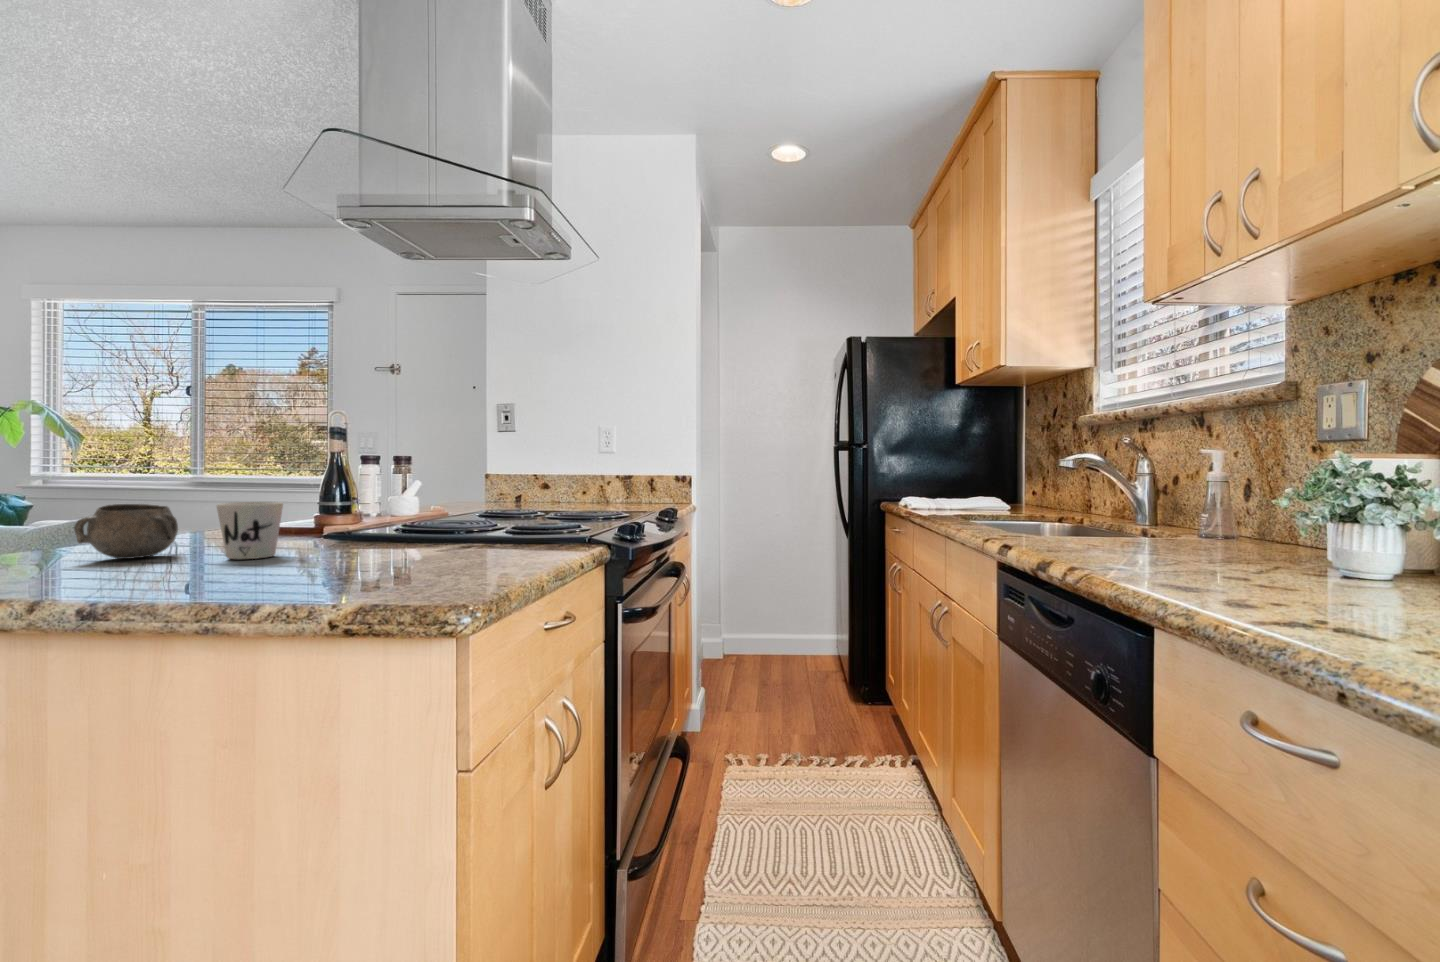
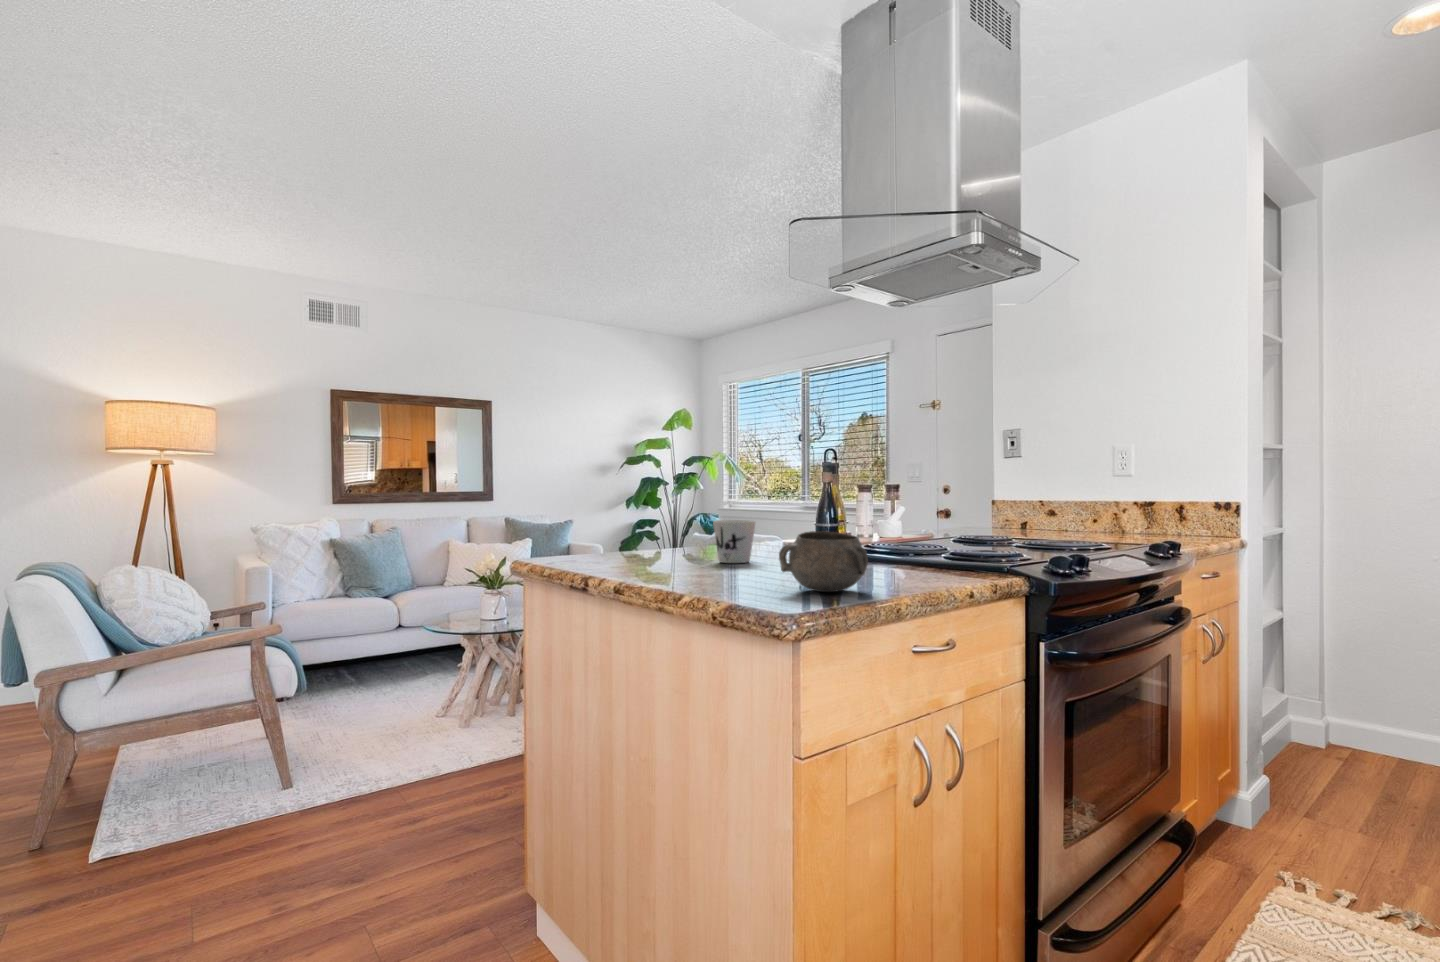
decorative bowl: present [74,504,178,559] -> present [779,531,868,592]

